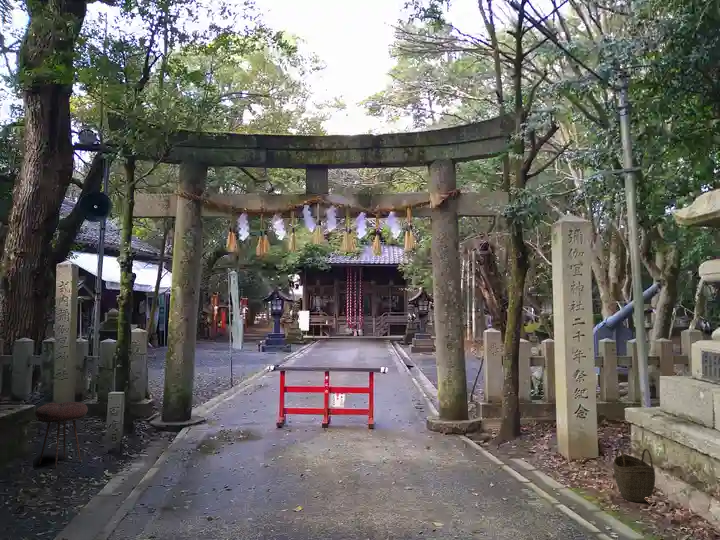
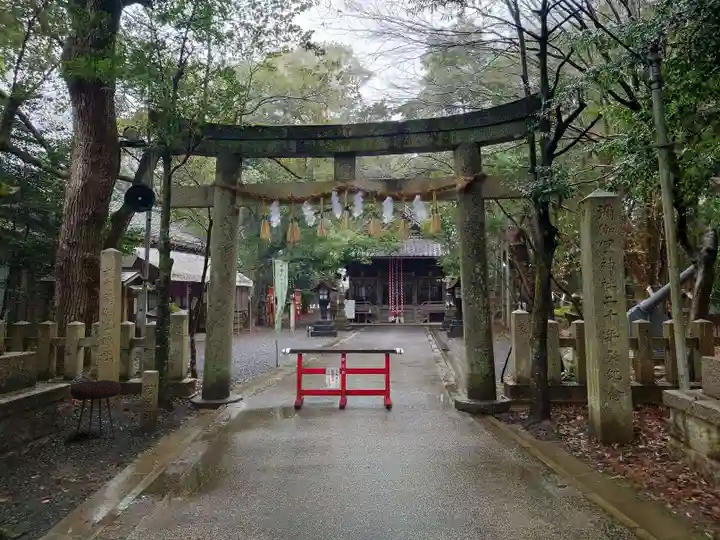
woven basket: present [614,448,655,503] -> none [657,436,707,497]

